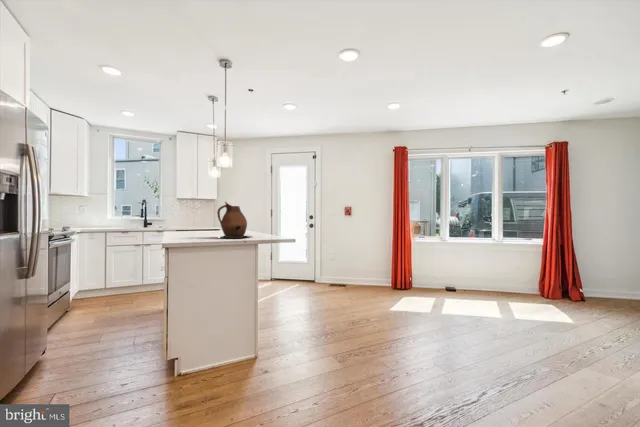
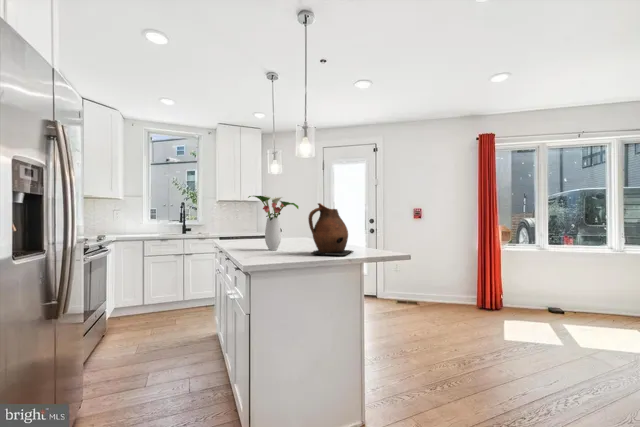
flower arrangement: none [176,195,215,236] -> present [248,196,299,250]

